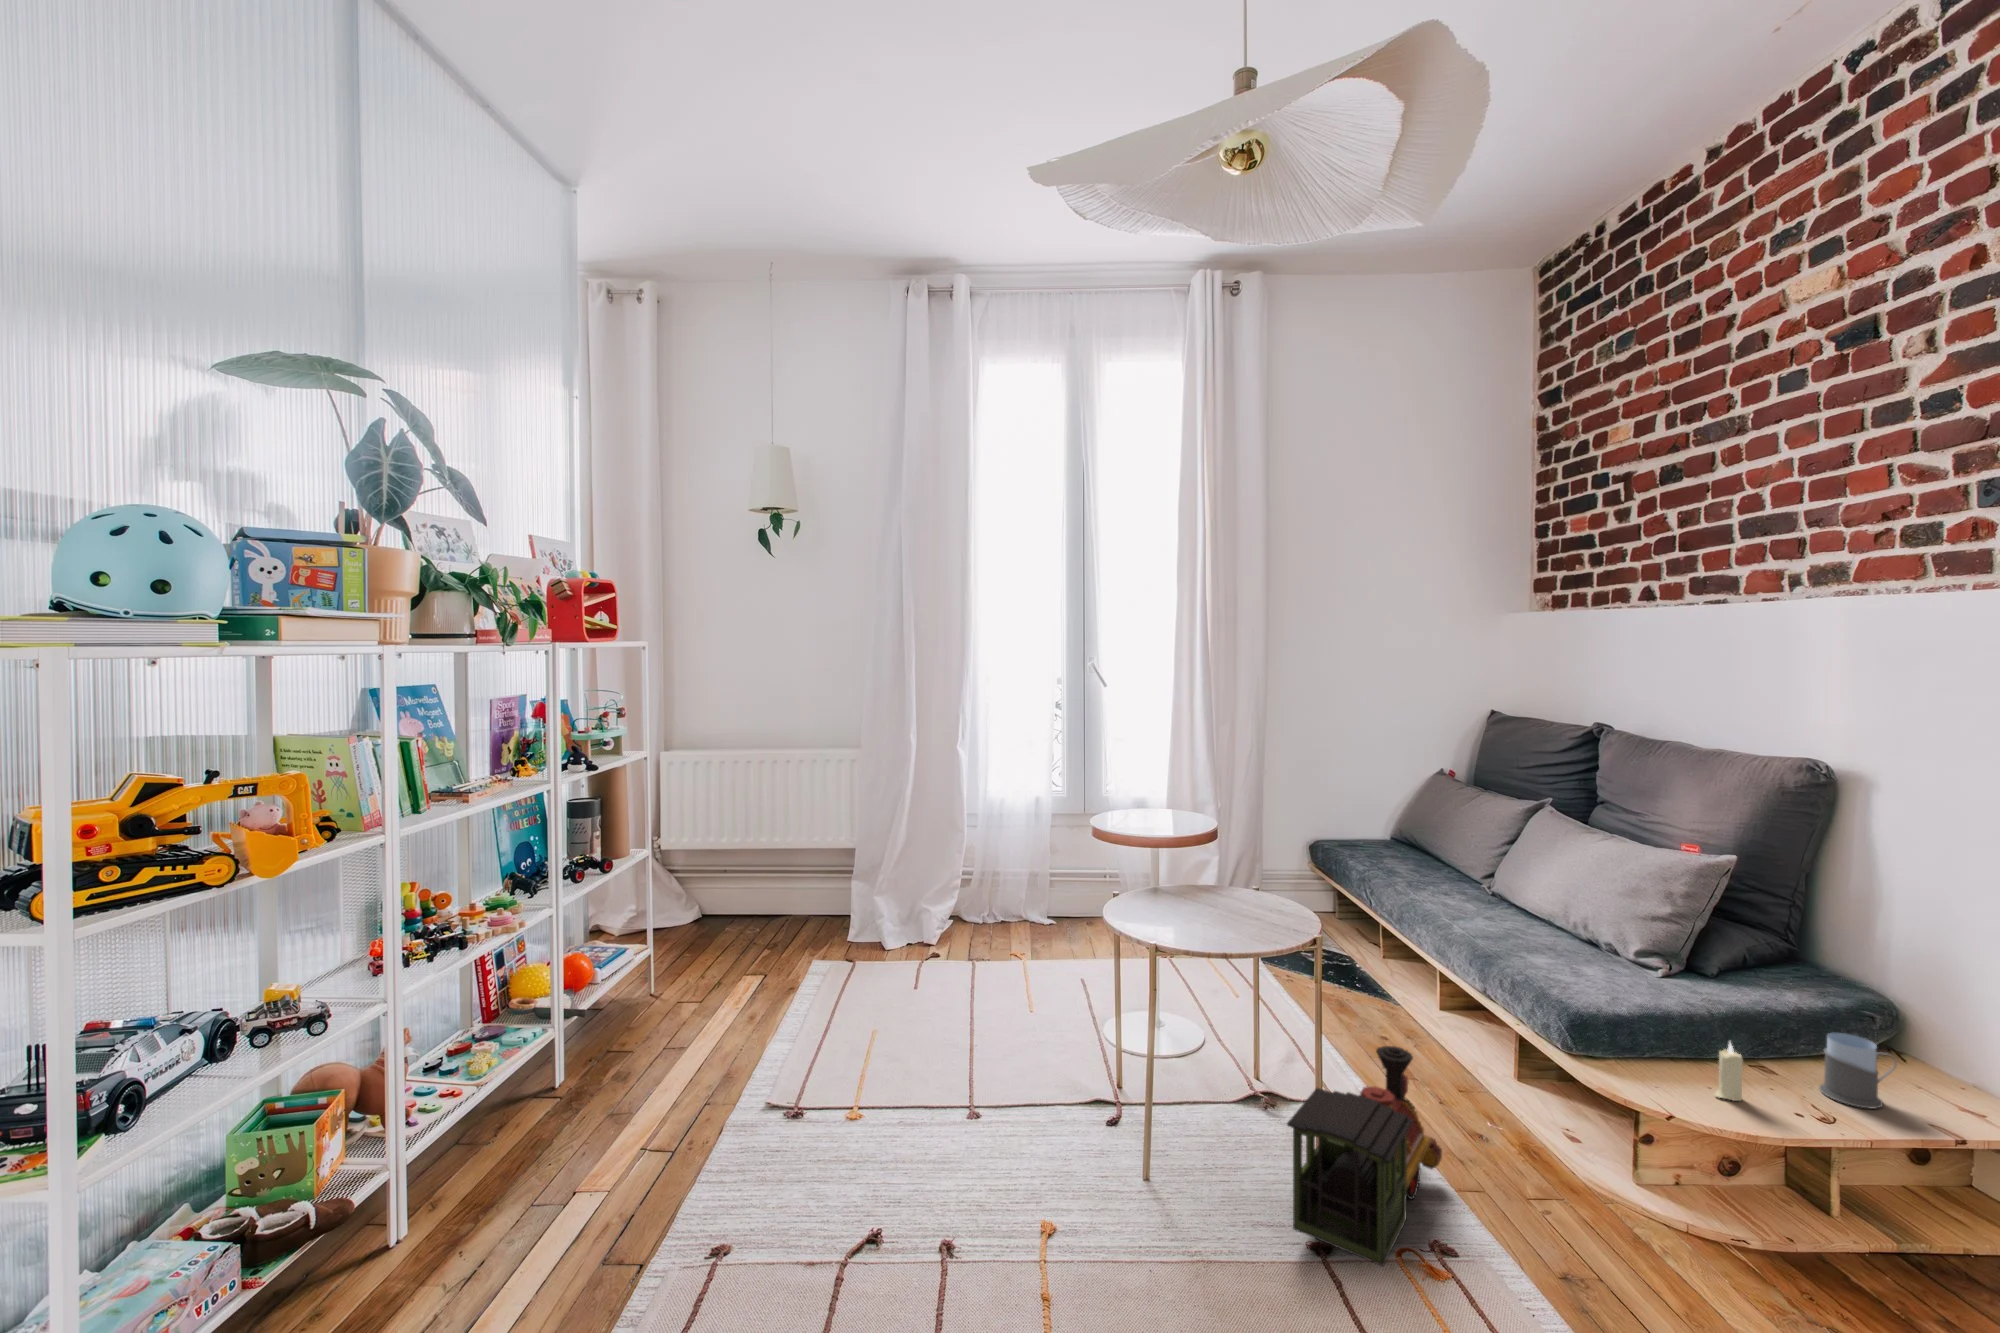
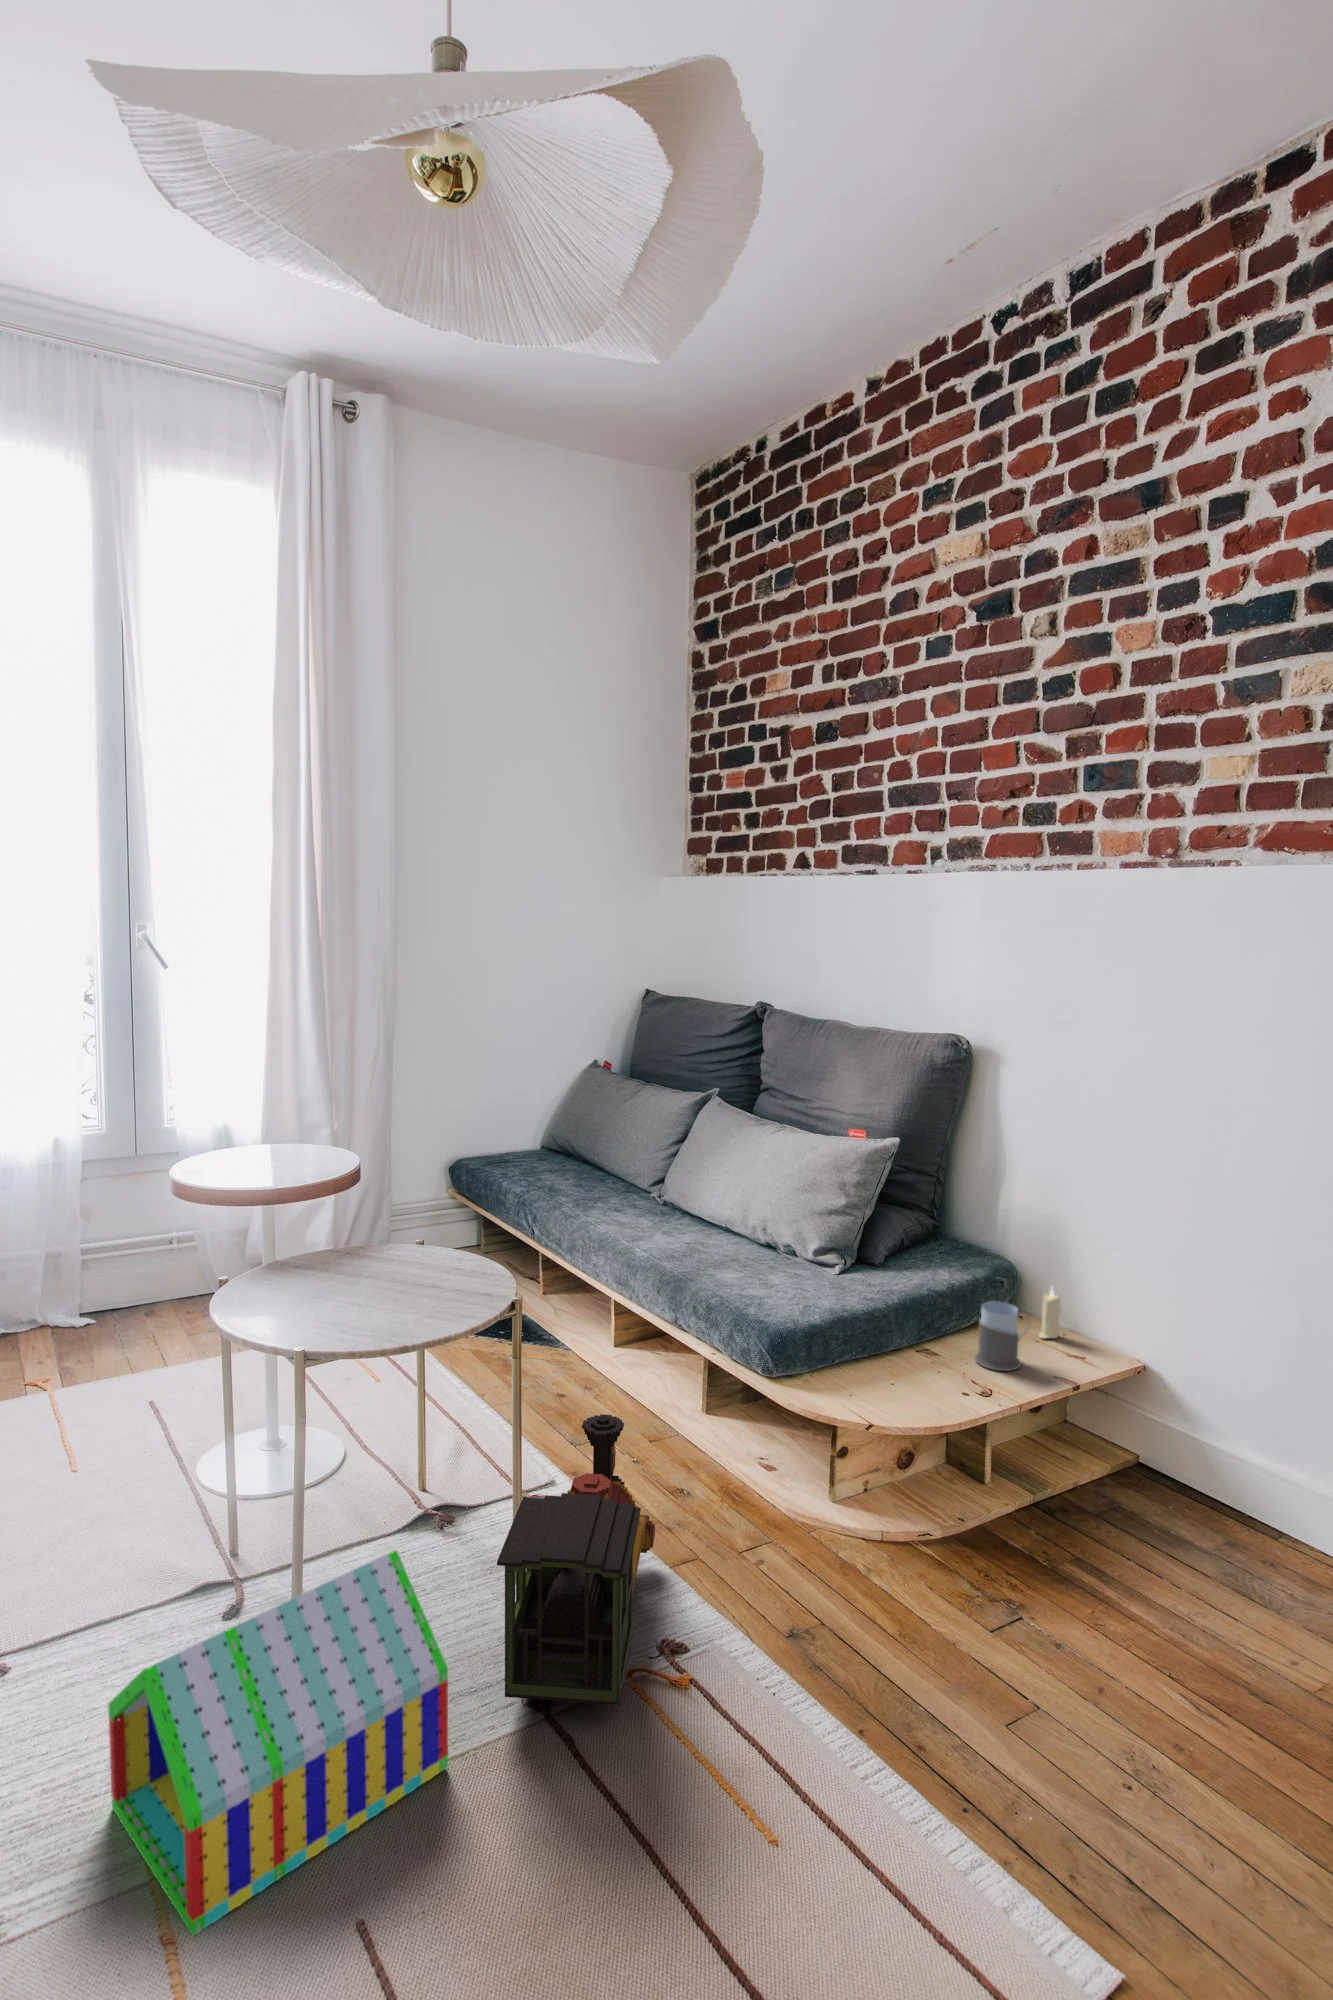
candle: present [1715,1042,1743,1101] -> present [1040,1288,1061,1338]
toy house: none [1035,1095,1246,1293] -> present [108,1550,448,1935]

